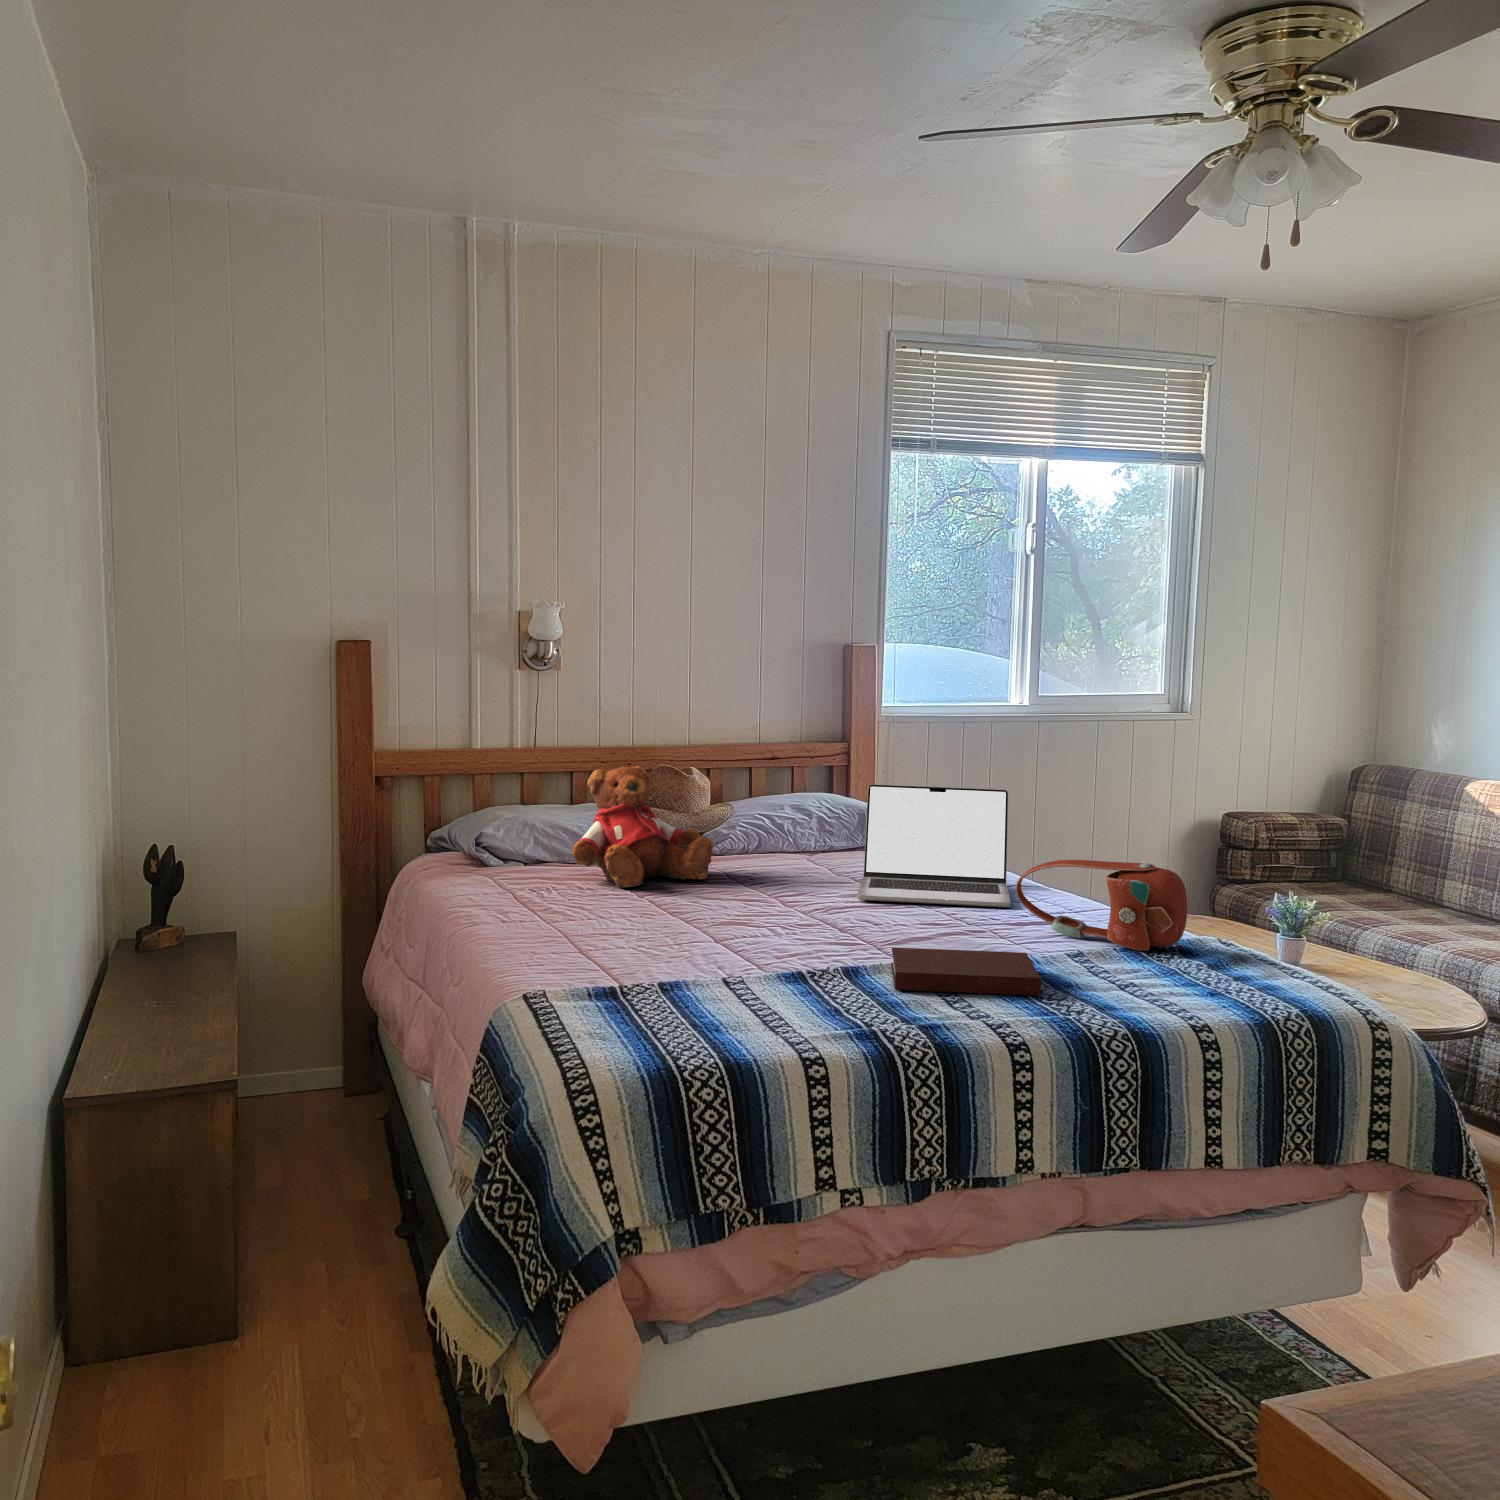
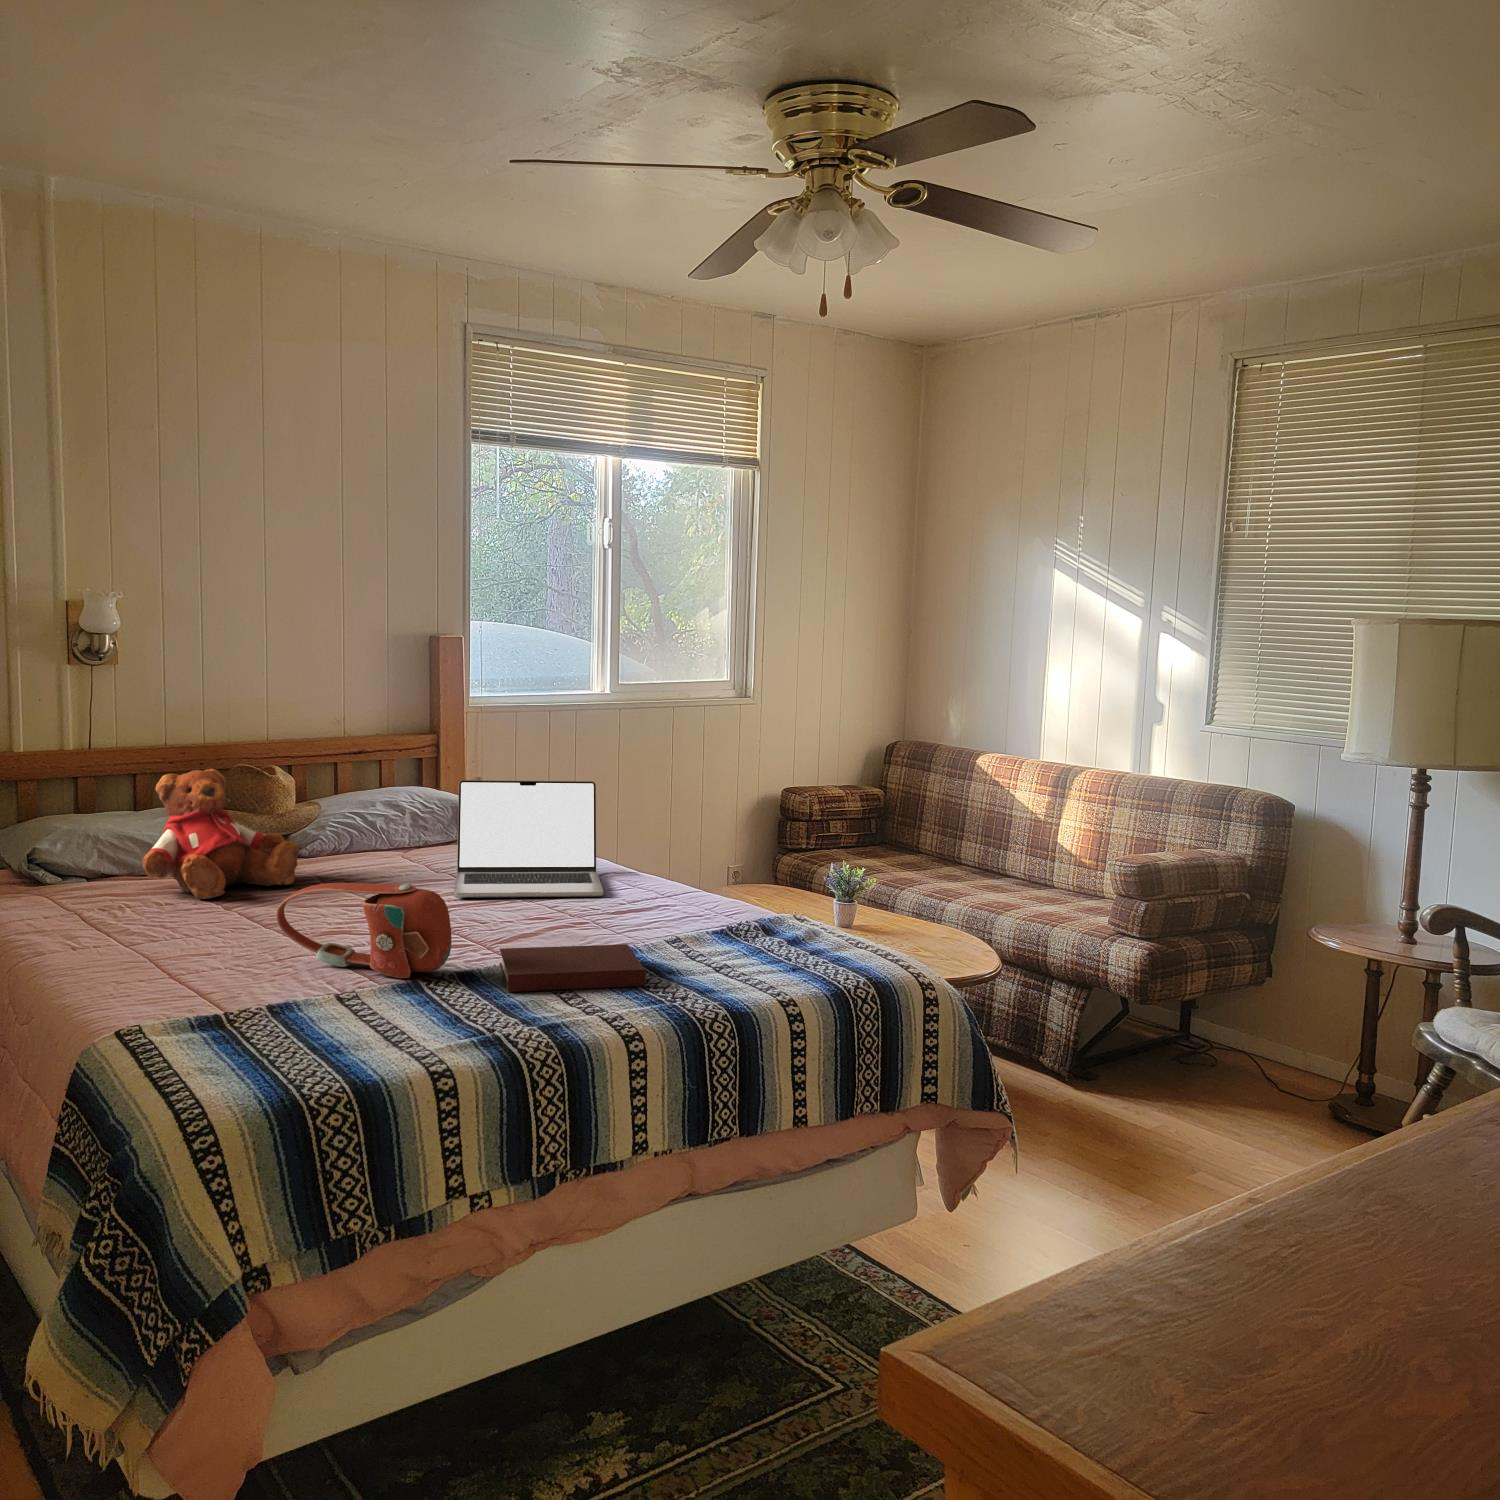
handbag: present [1016,860,1187,951] -> present [276,883,452,978]

